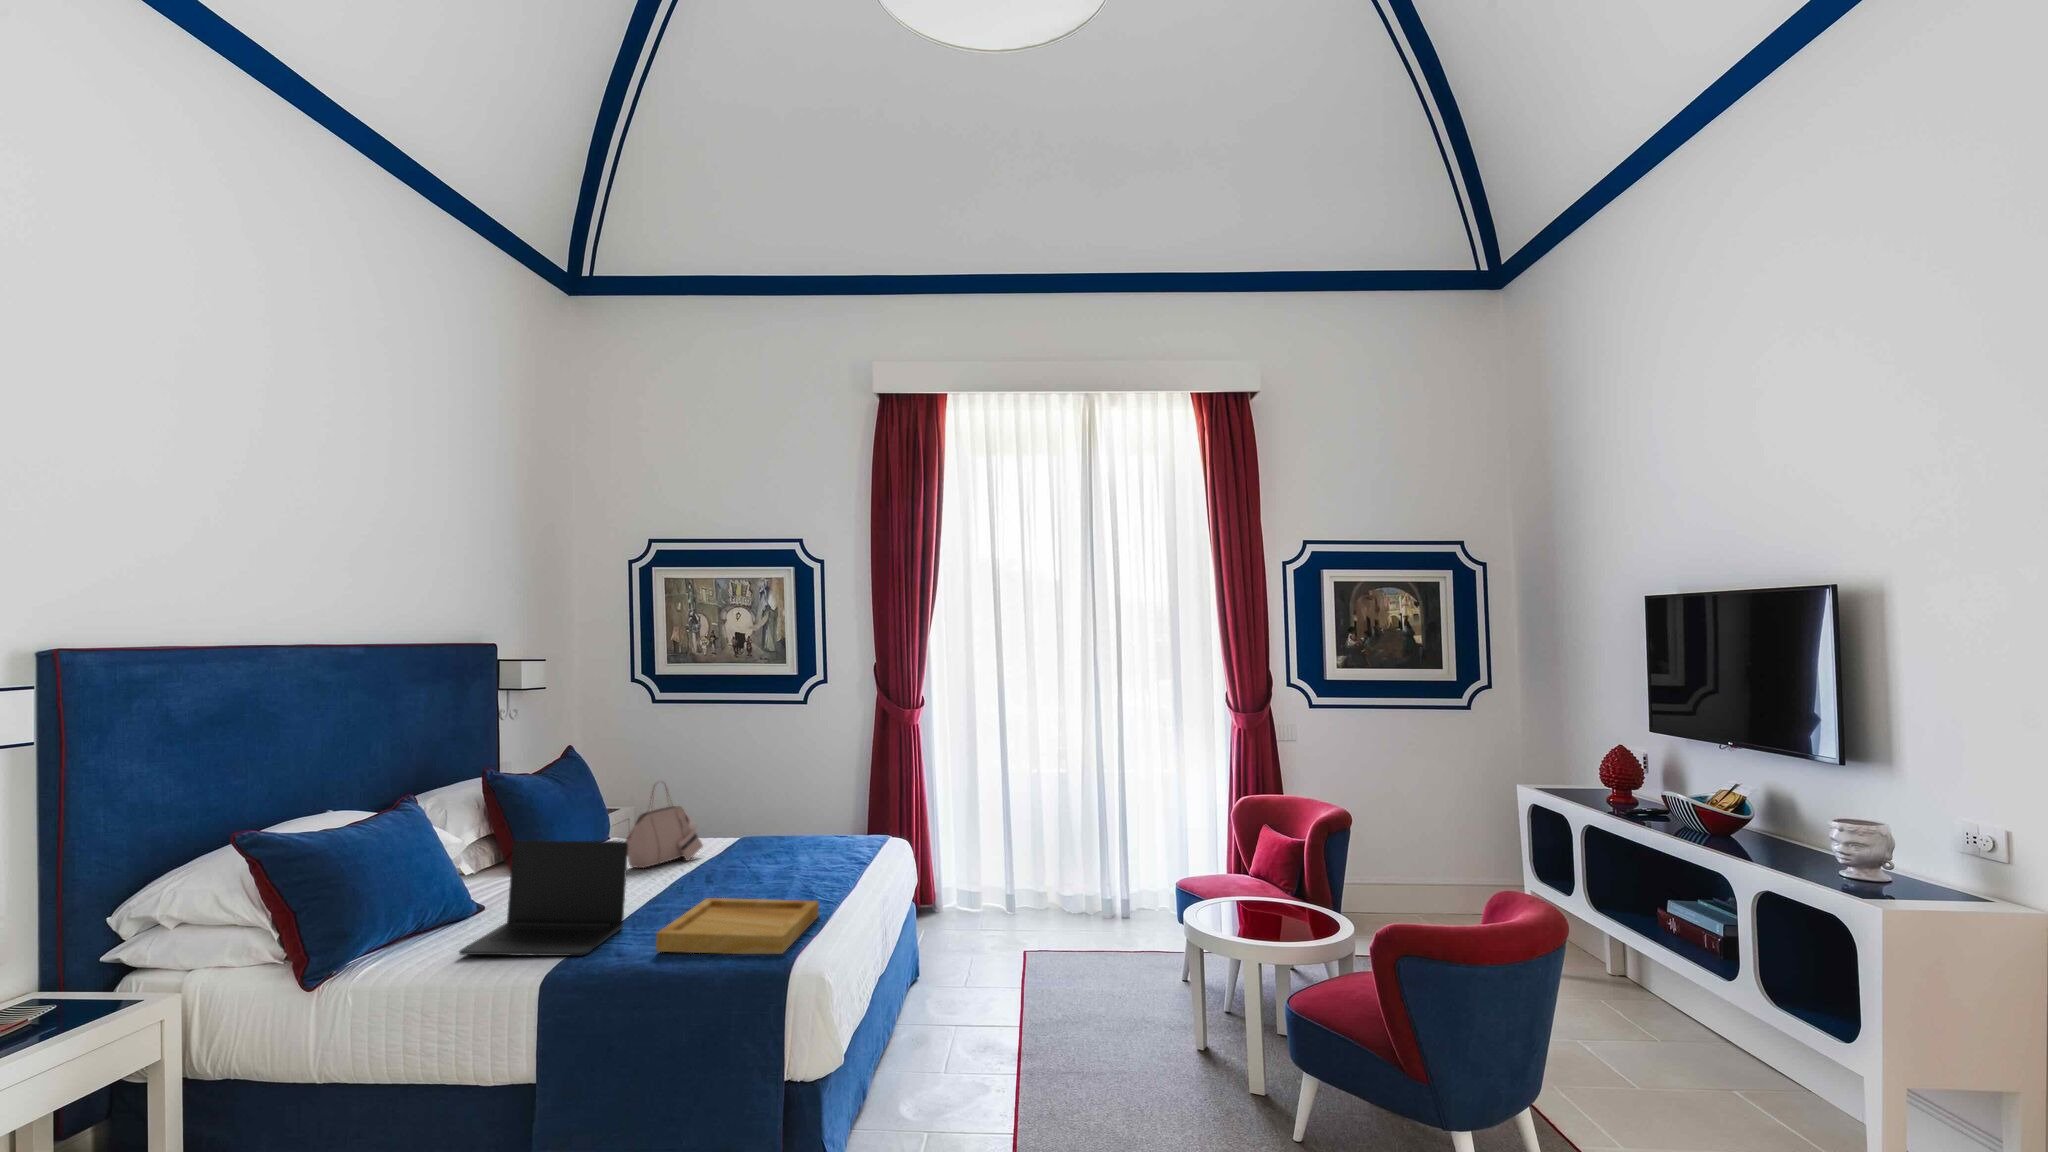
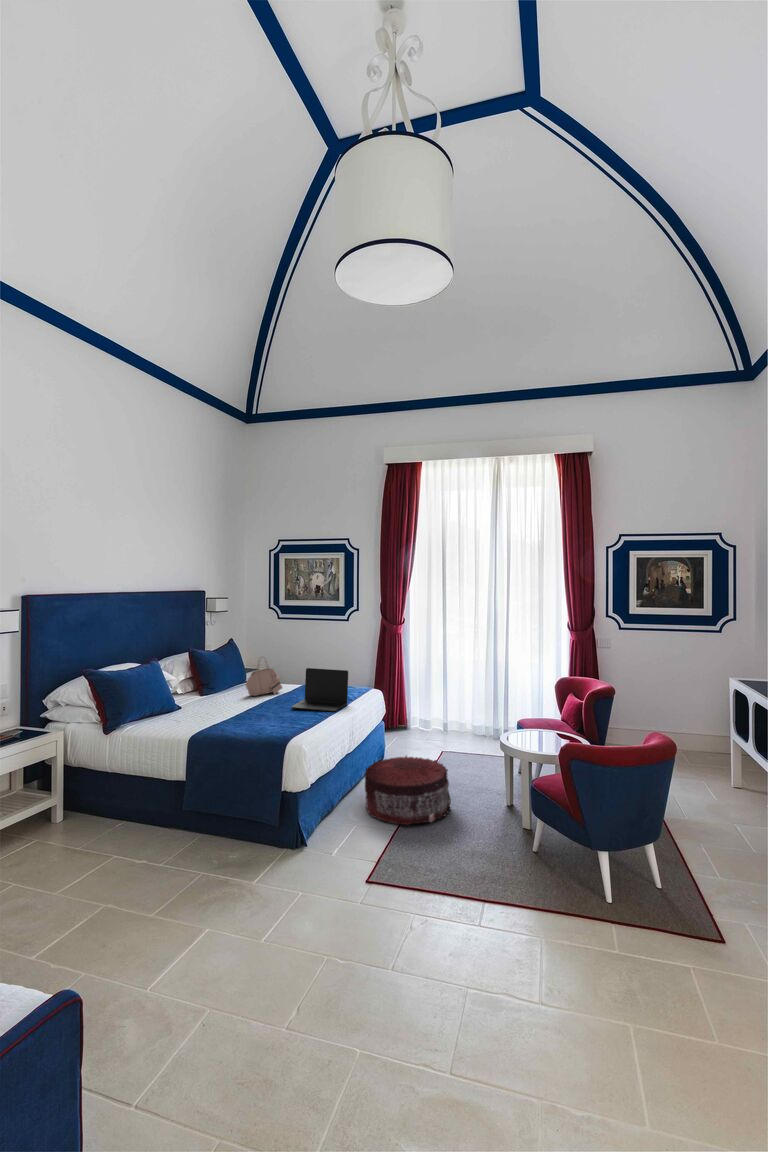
laptop: present [459,840,628,956] -> present [291,668,348,712]
tray: present [656,898,819,954] -> none [236,710,312,737]
pouf: none [920,969,1103,1120] -> present [365,756,451,825]

